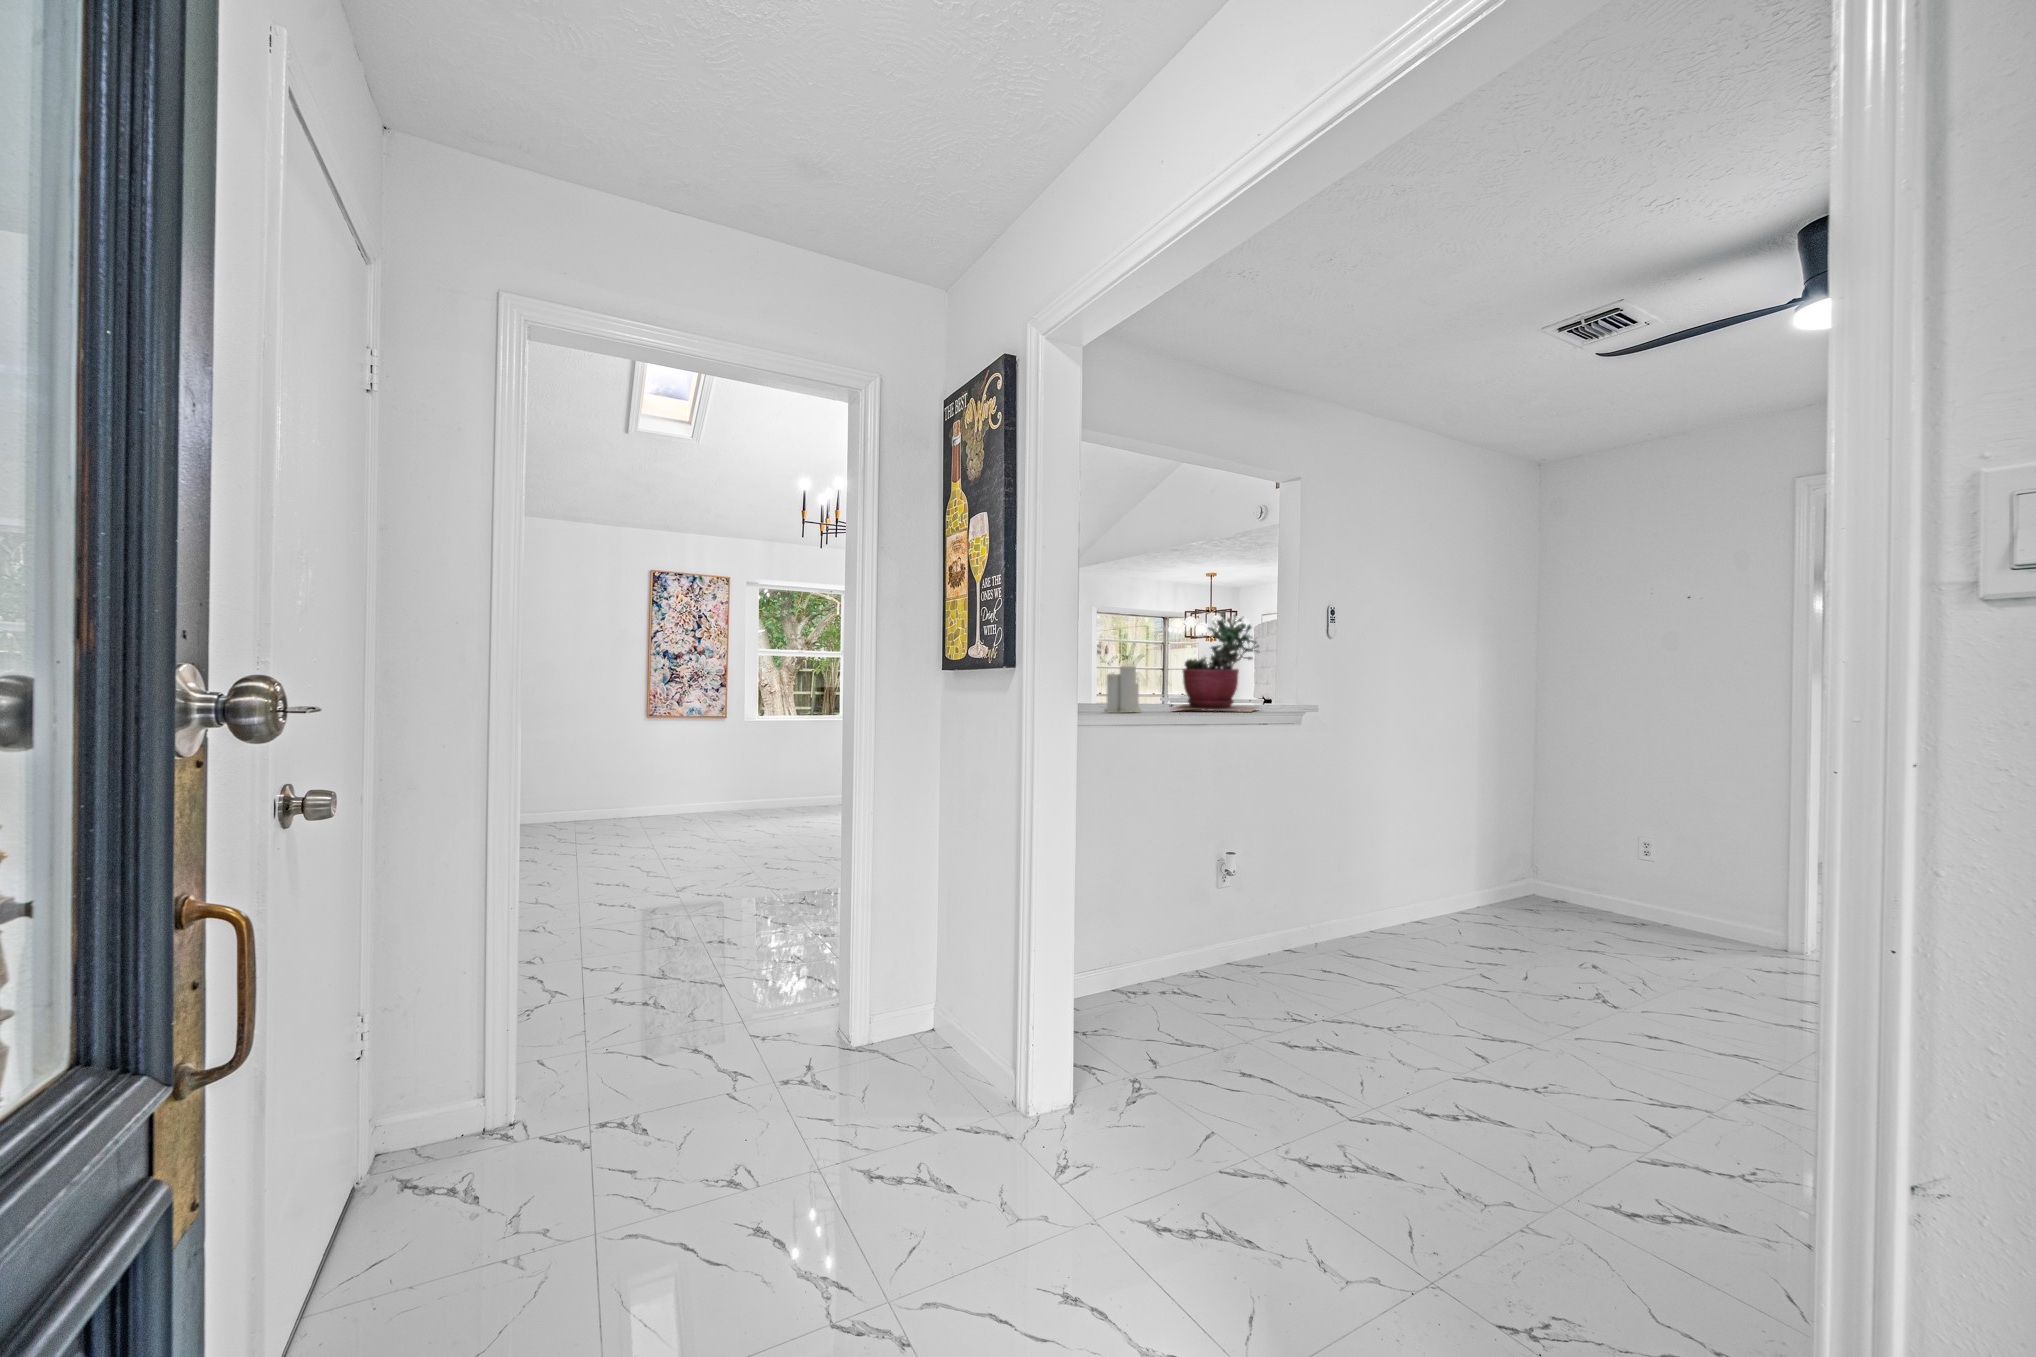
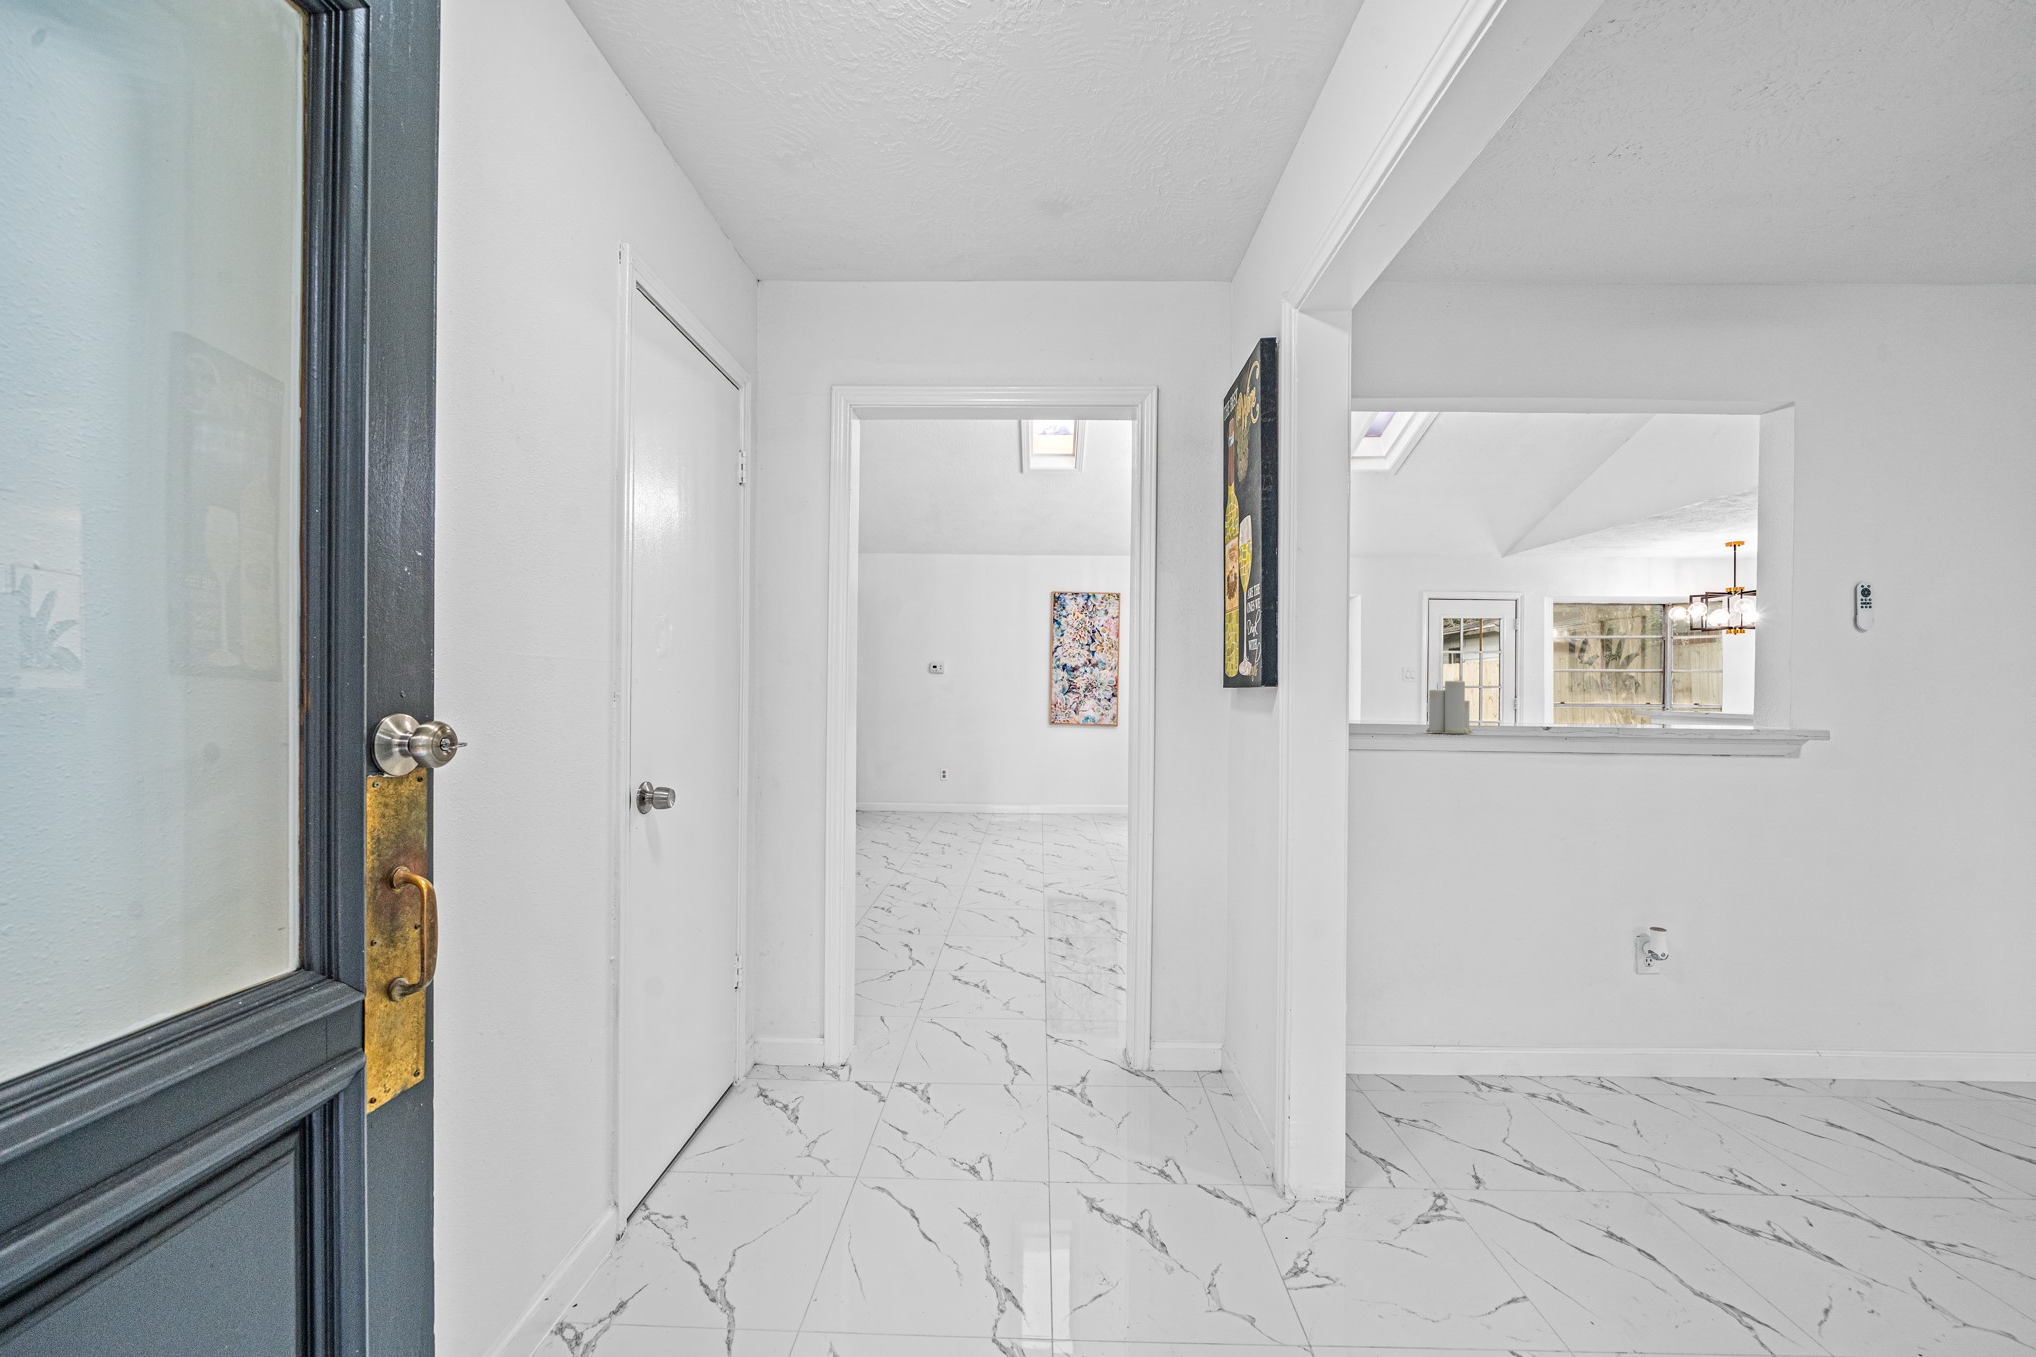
succulent plant: present [1174,613,1259,712] -> none [1509,619,1638,737]

